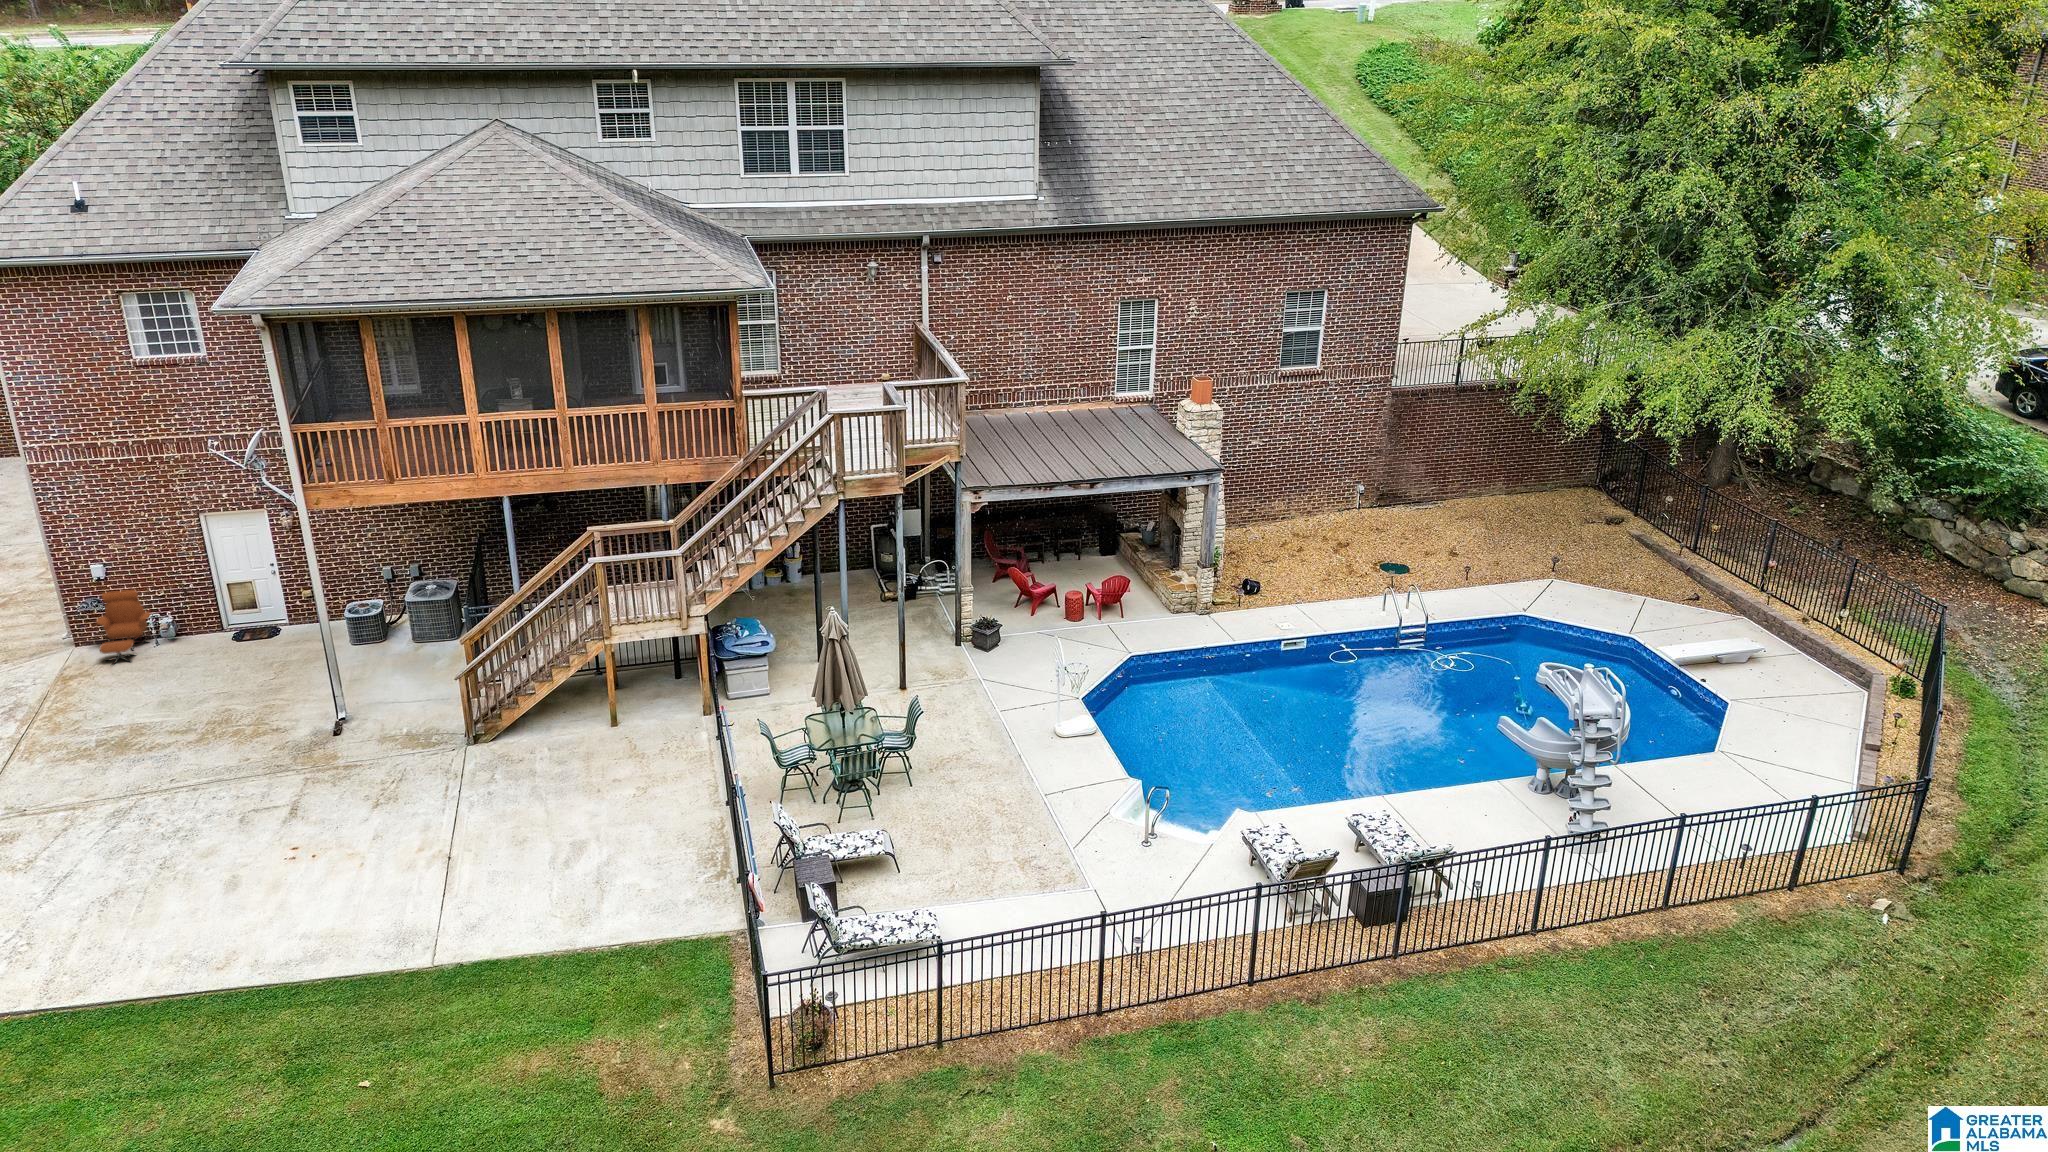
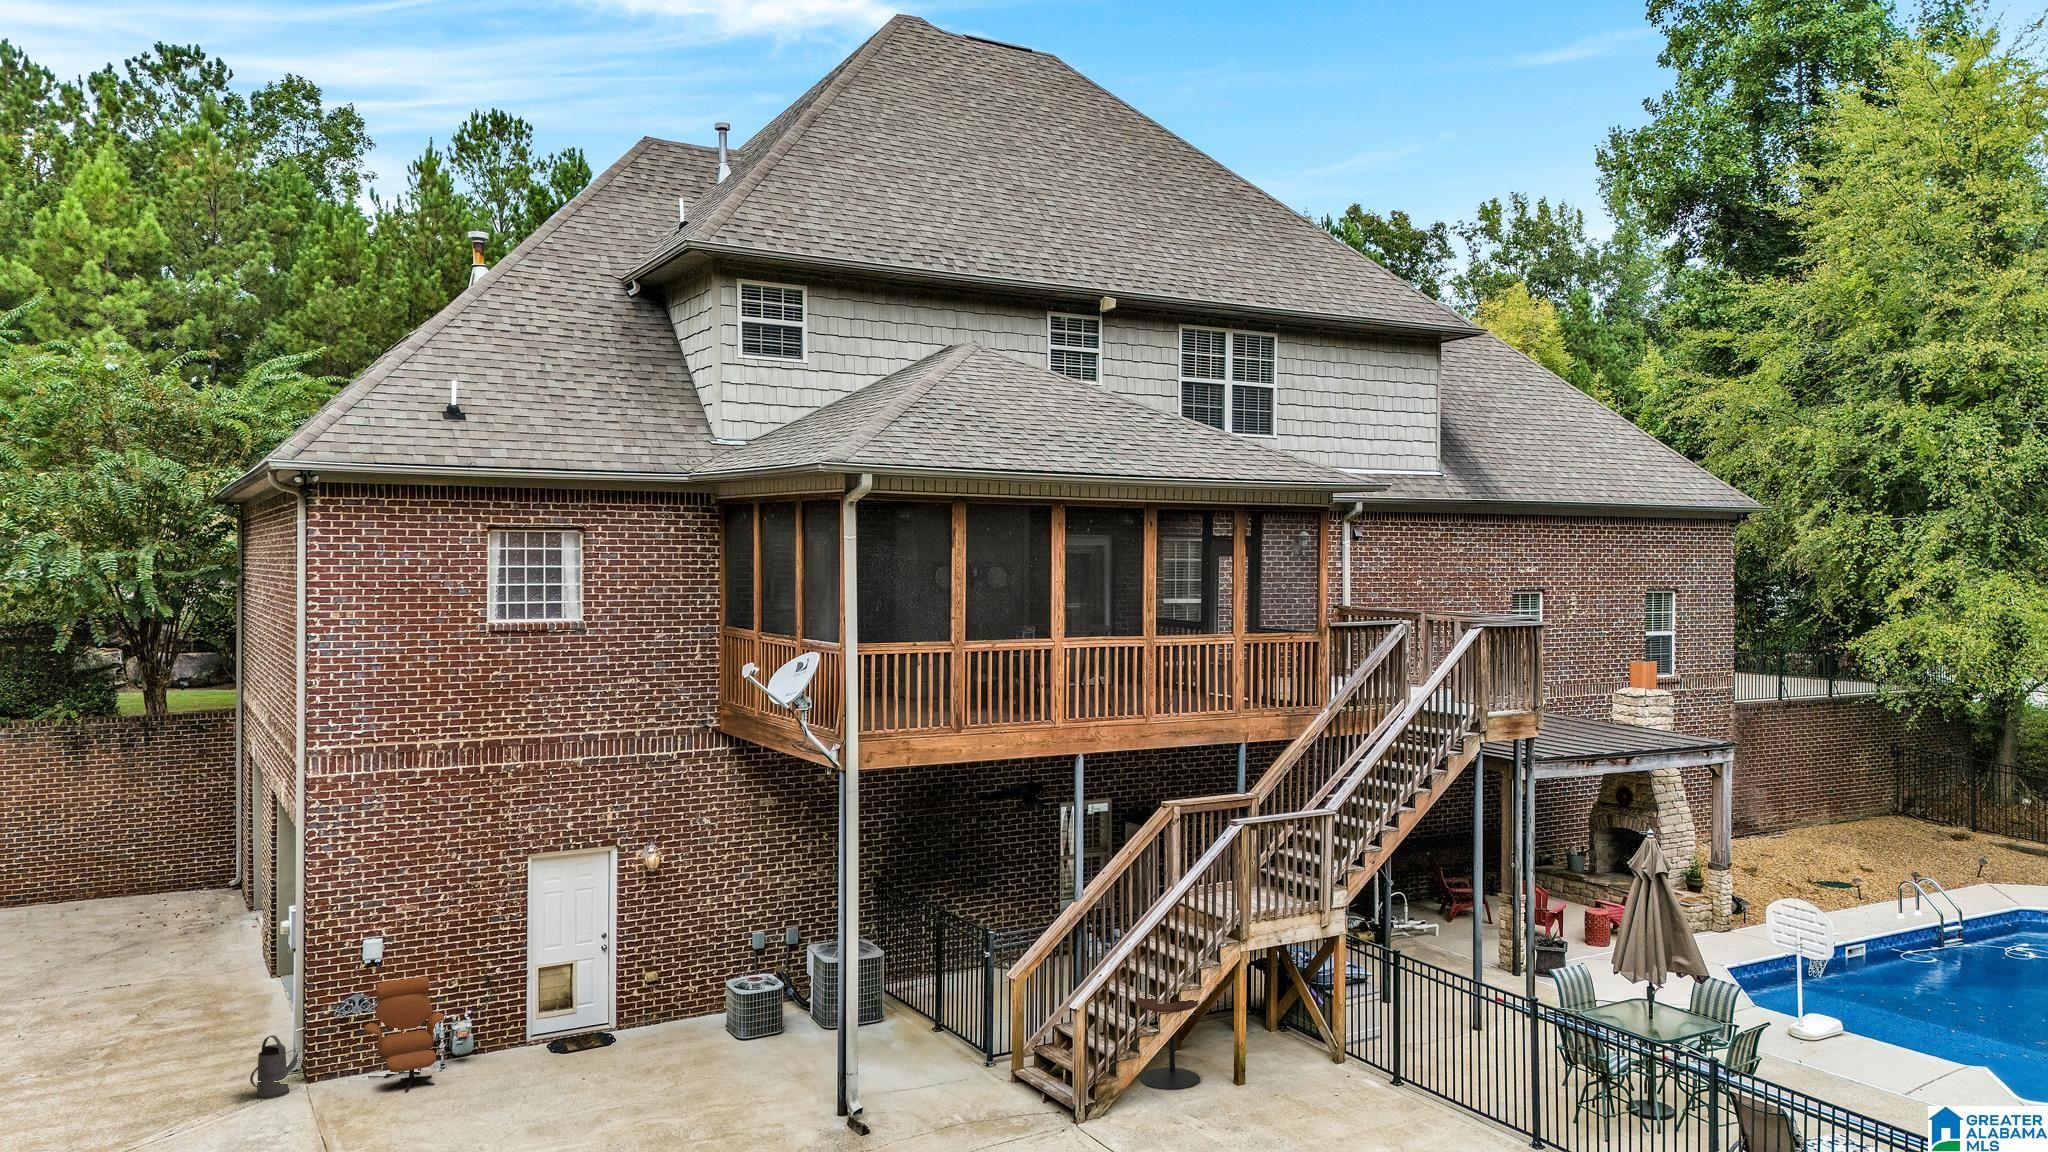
watering can: none [23,618,69,659] -> present [250,1035,300,1099]
side table: none [505,677,556,744] -> present [1137,997,1200,1090]

